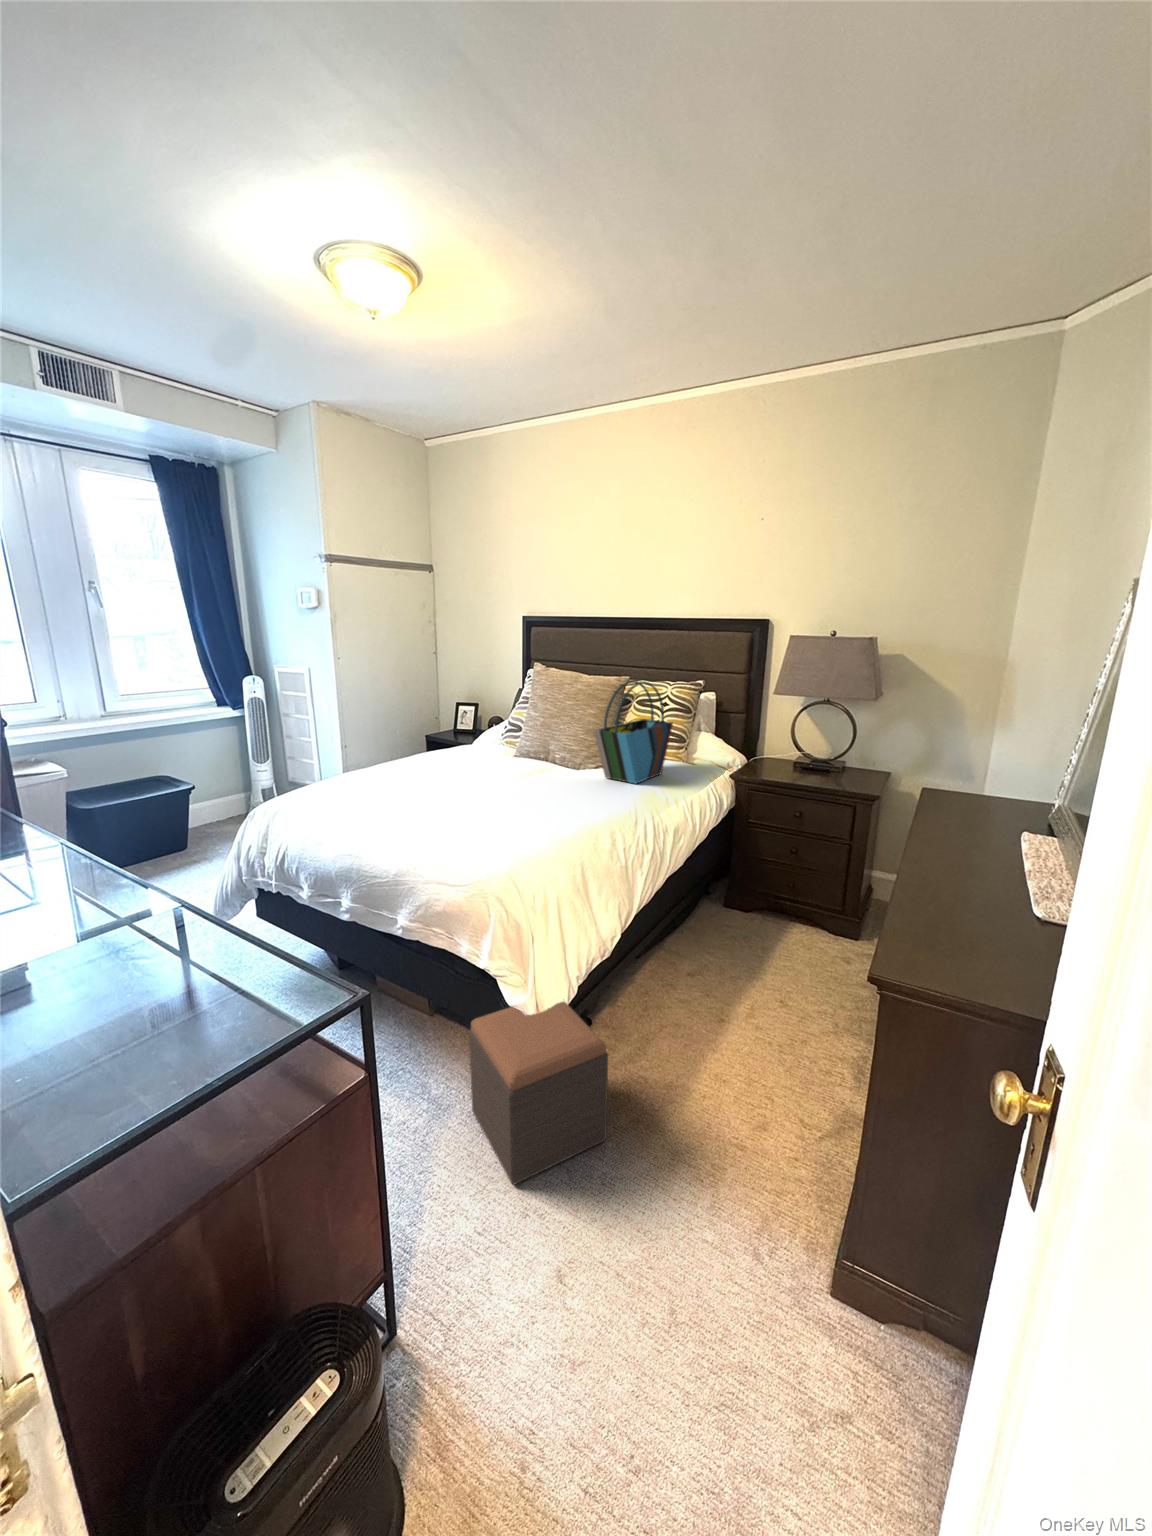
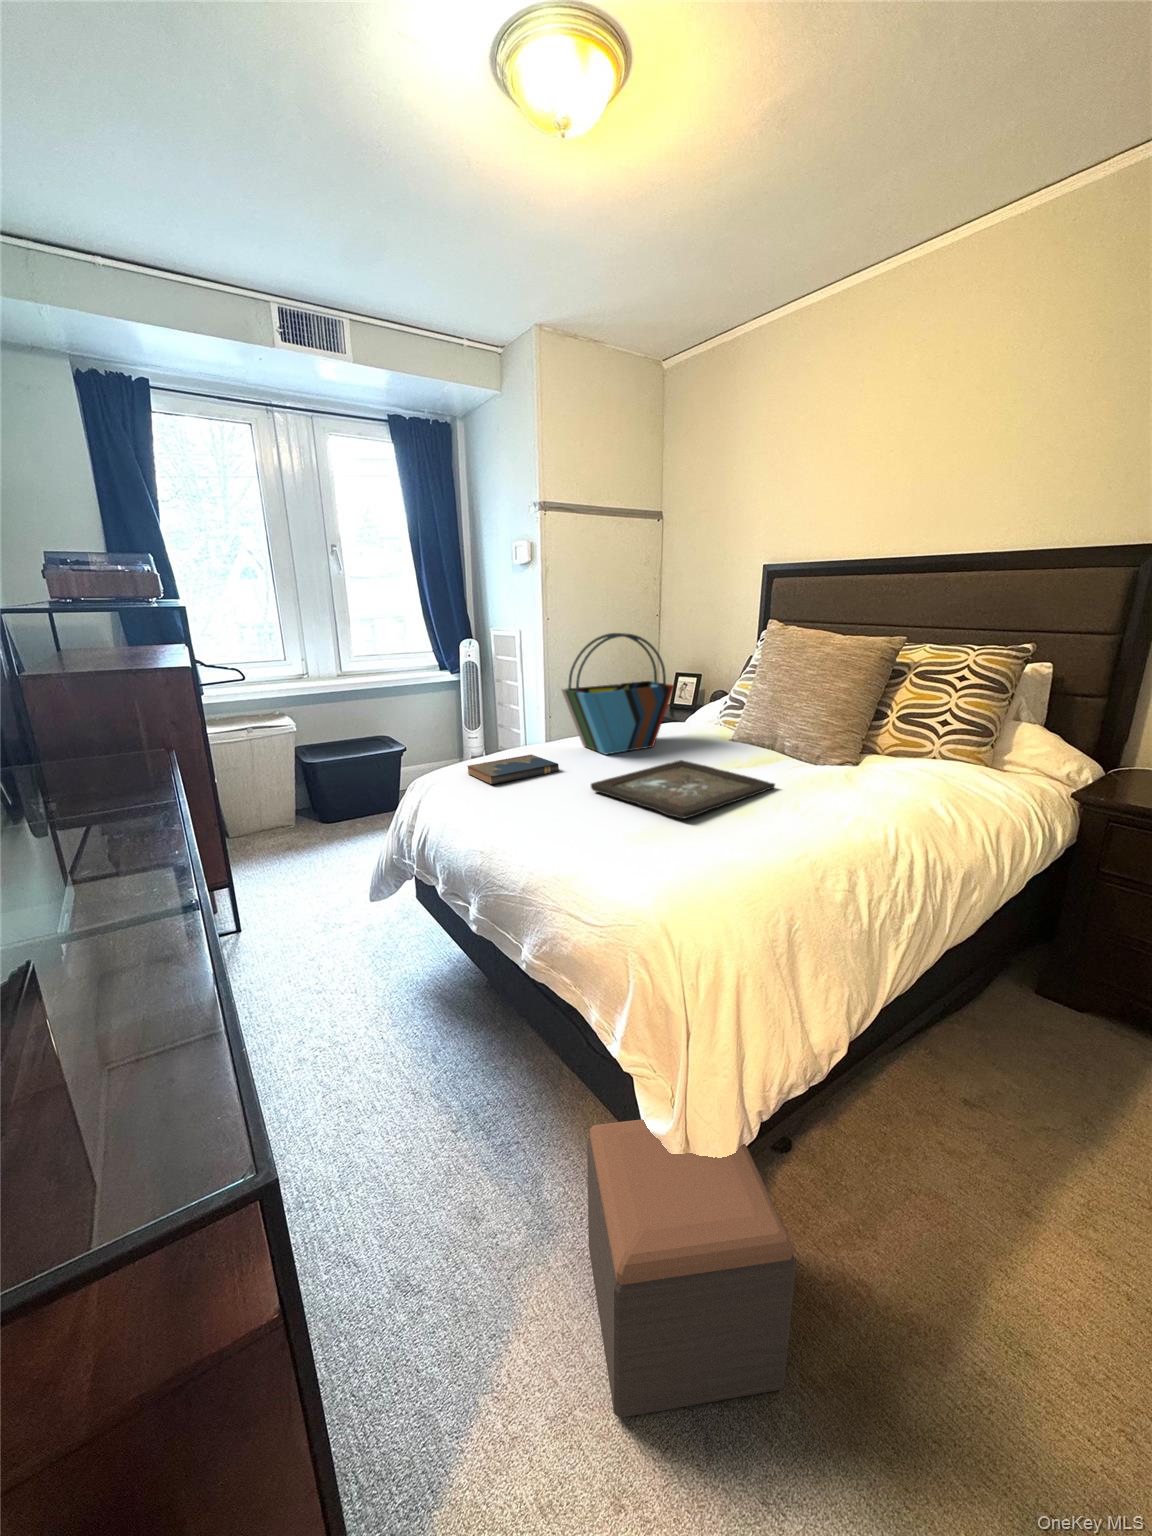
tote bag: present [594,681,673,784] -> present [562,633,674,754]
tray: none [423,773,556,813] -> present [591,760,775,819]
hardcover book: none [309,778,389,804] -> present [468,754,559,784]

